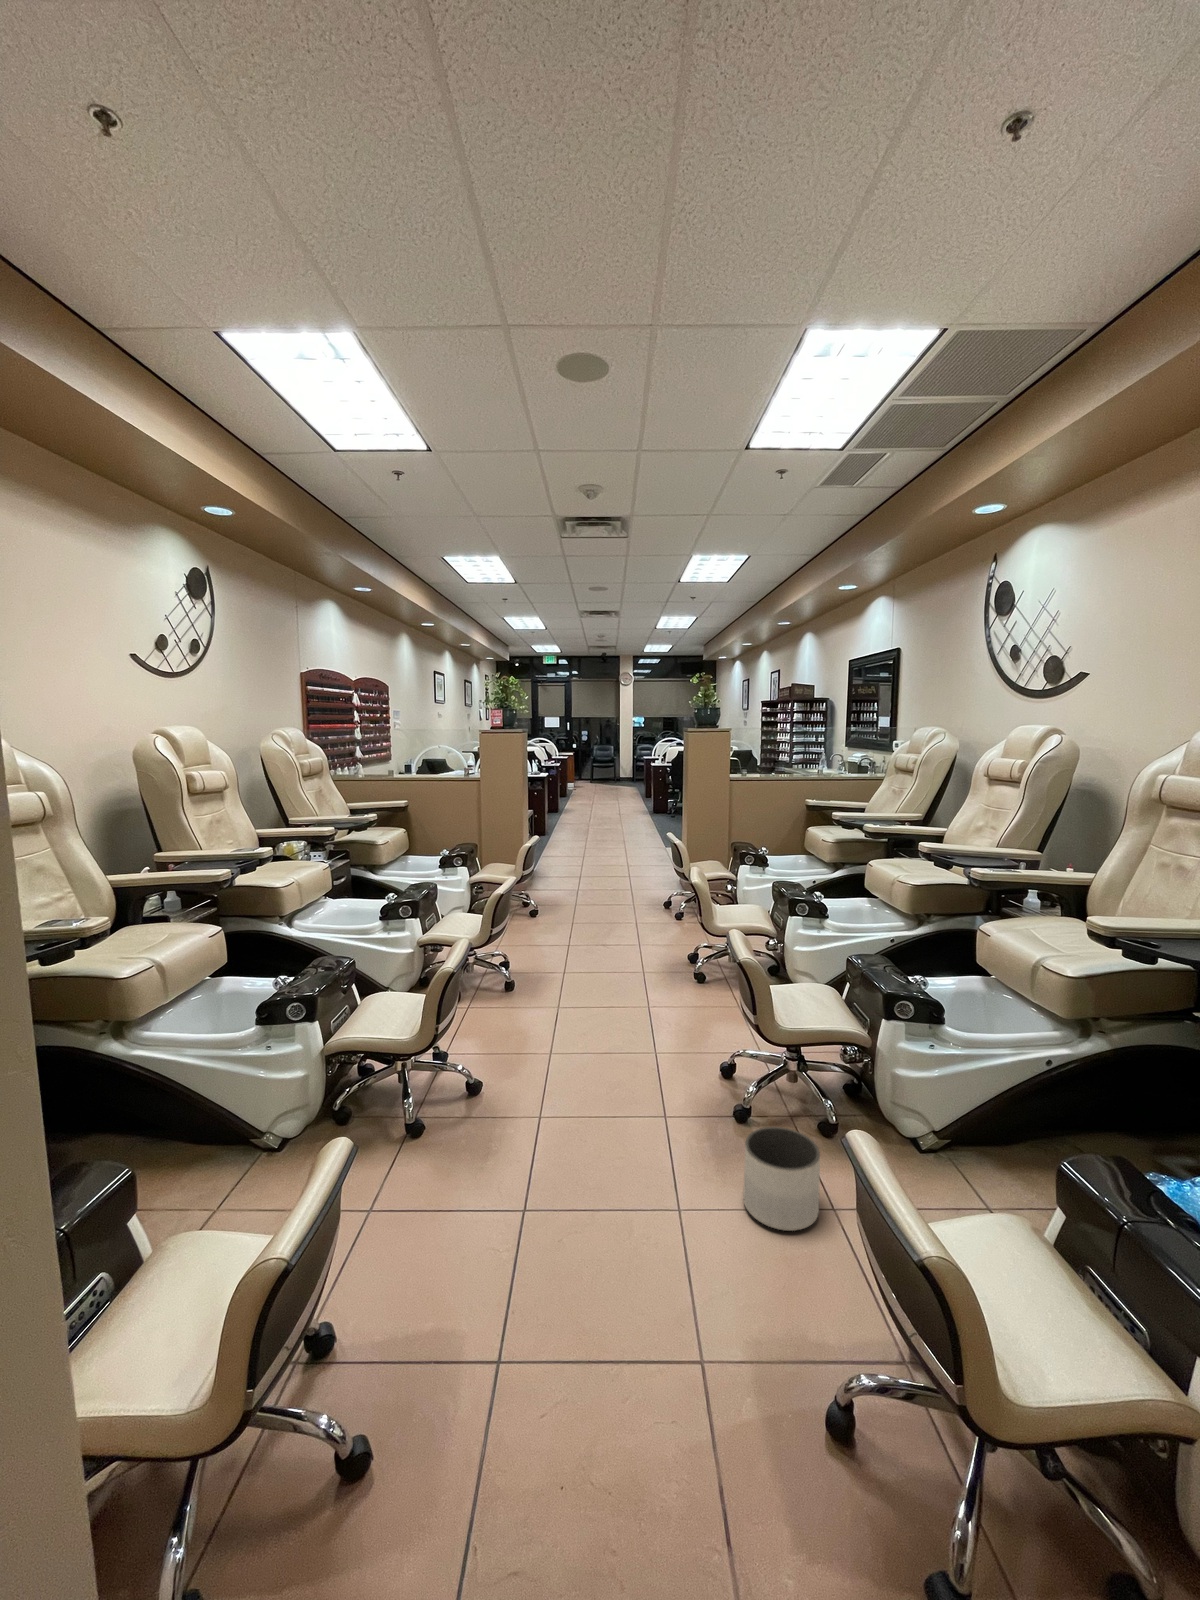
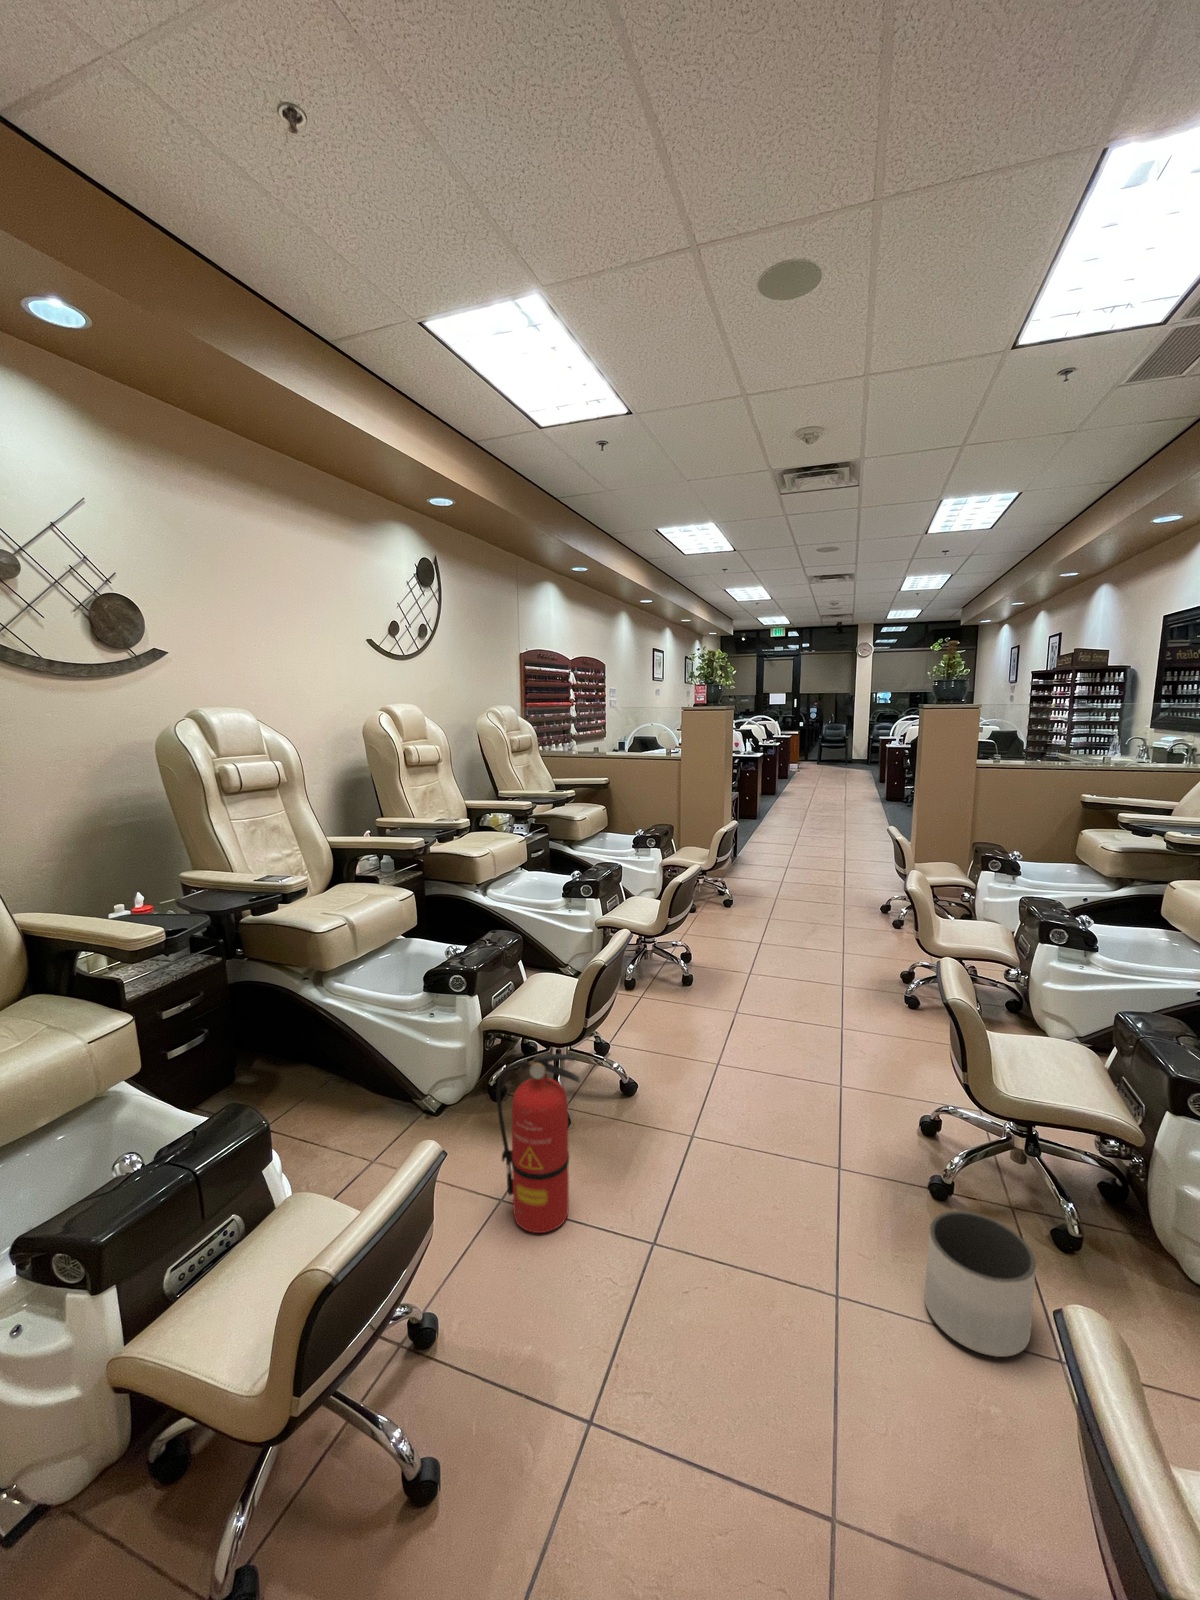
fire extinguisher: none [363,1055,446,1233] -> present [497,1054,580,1233]

